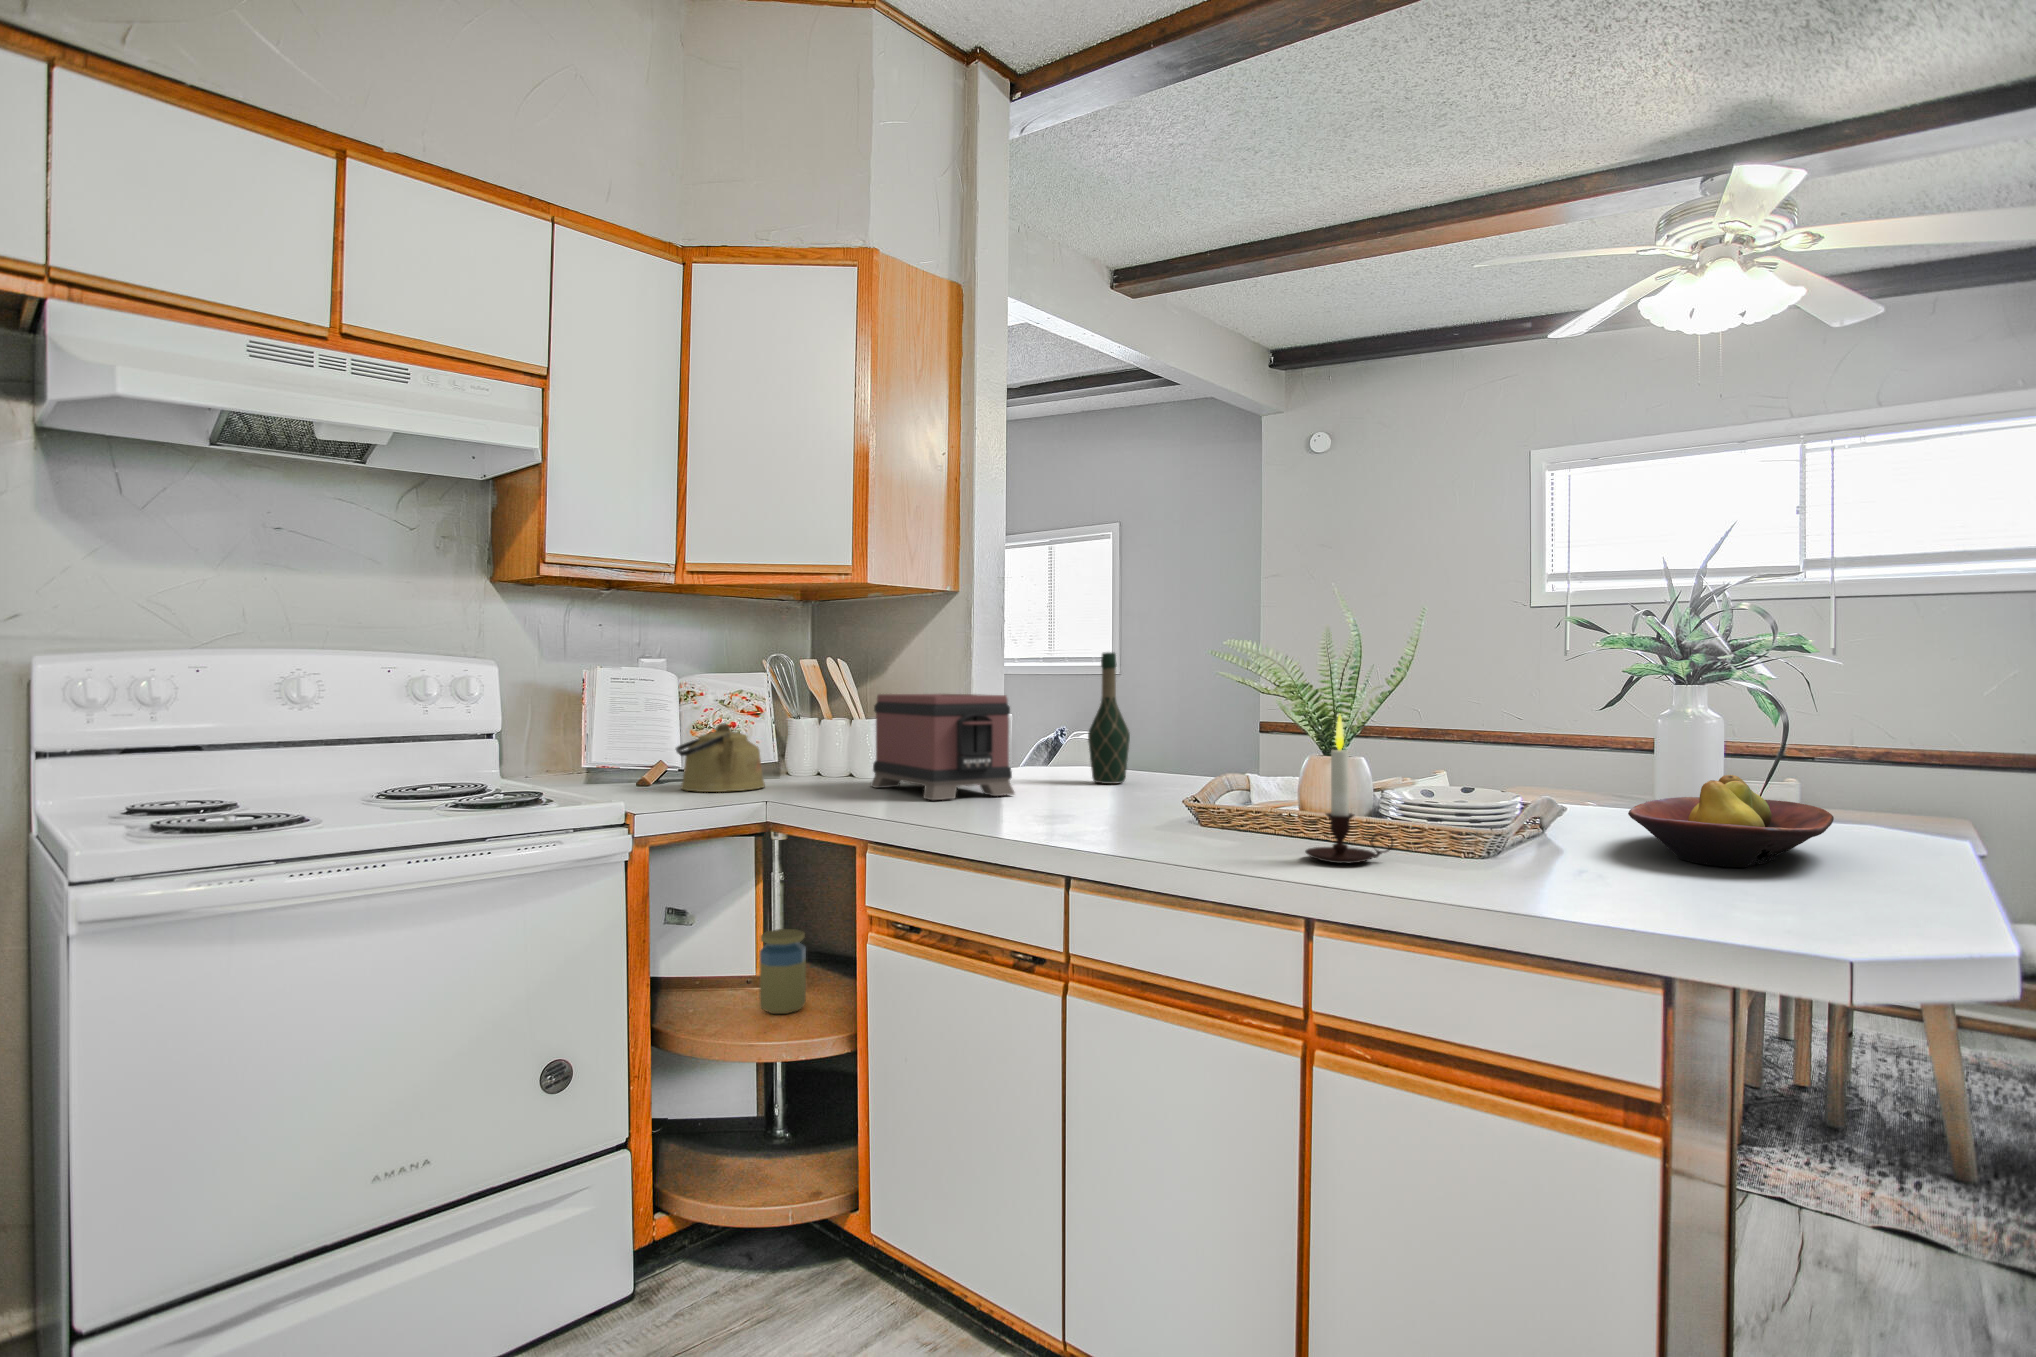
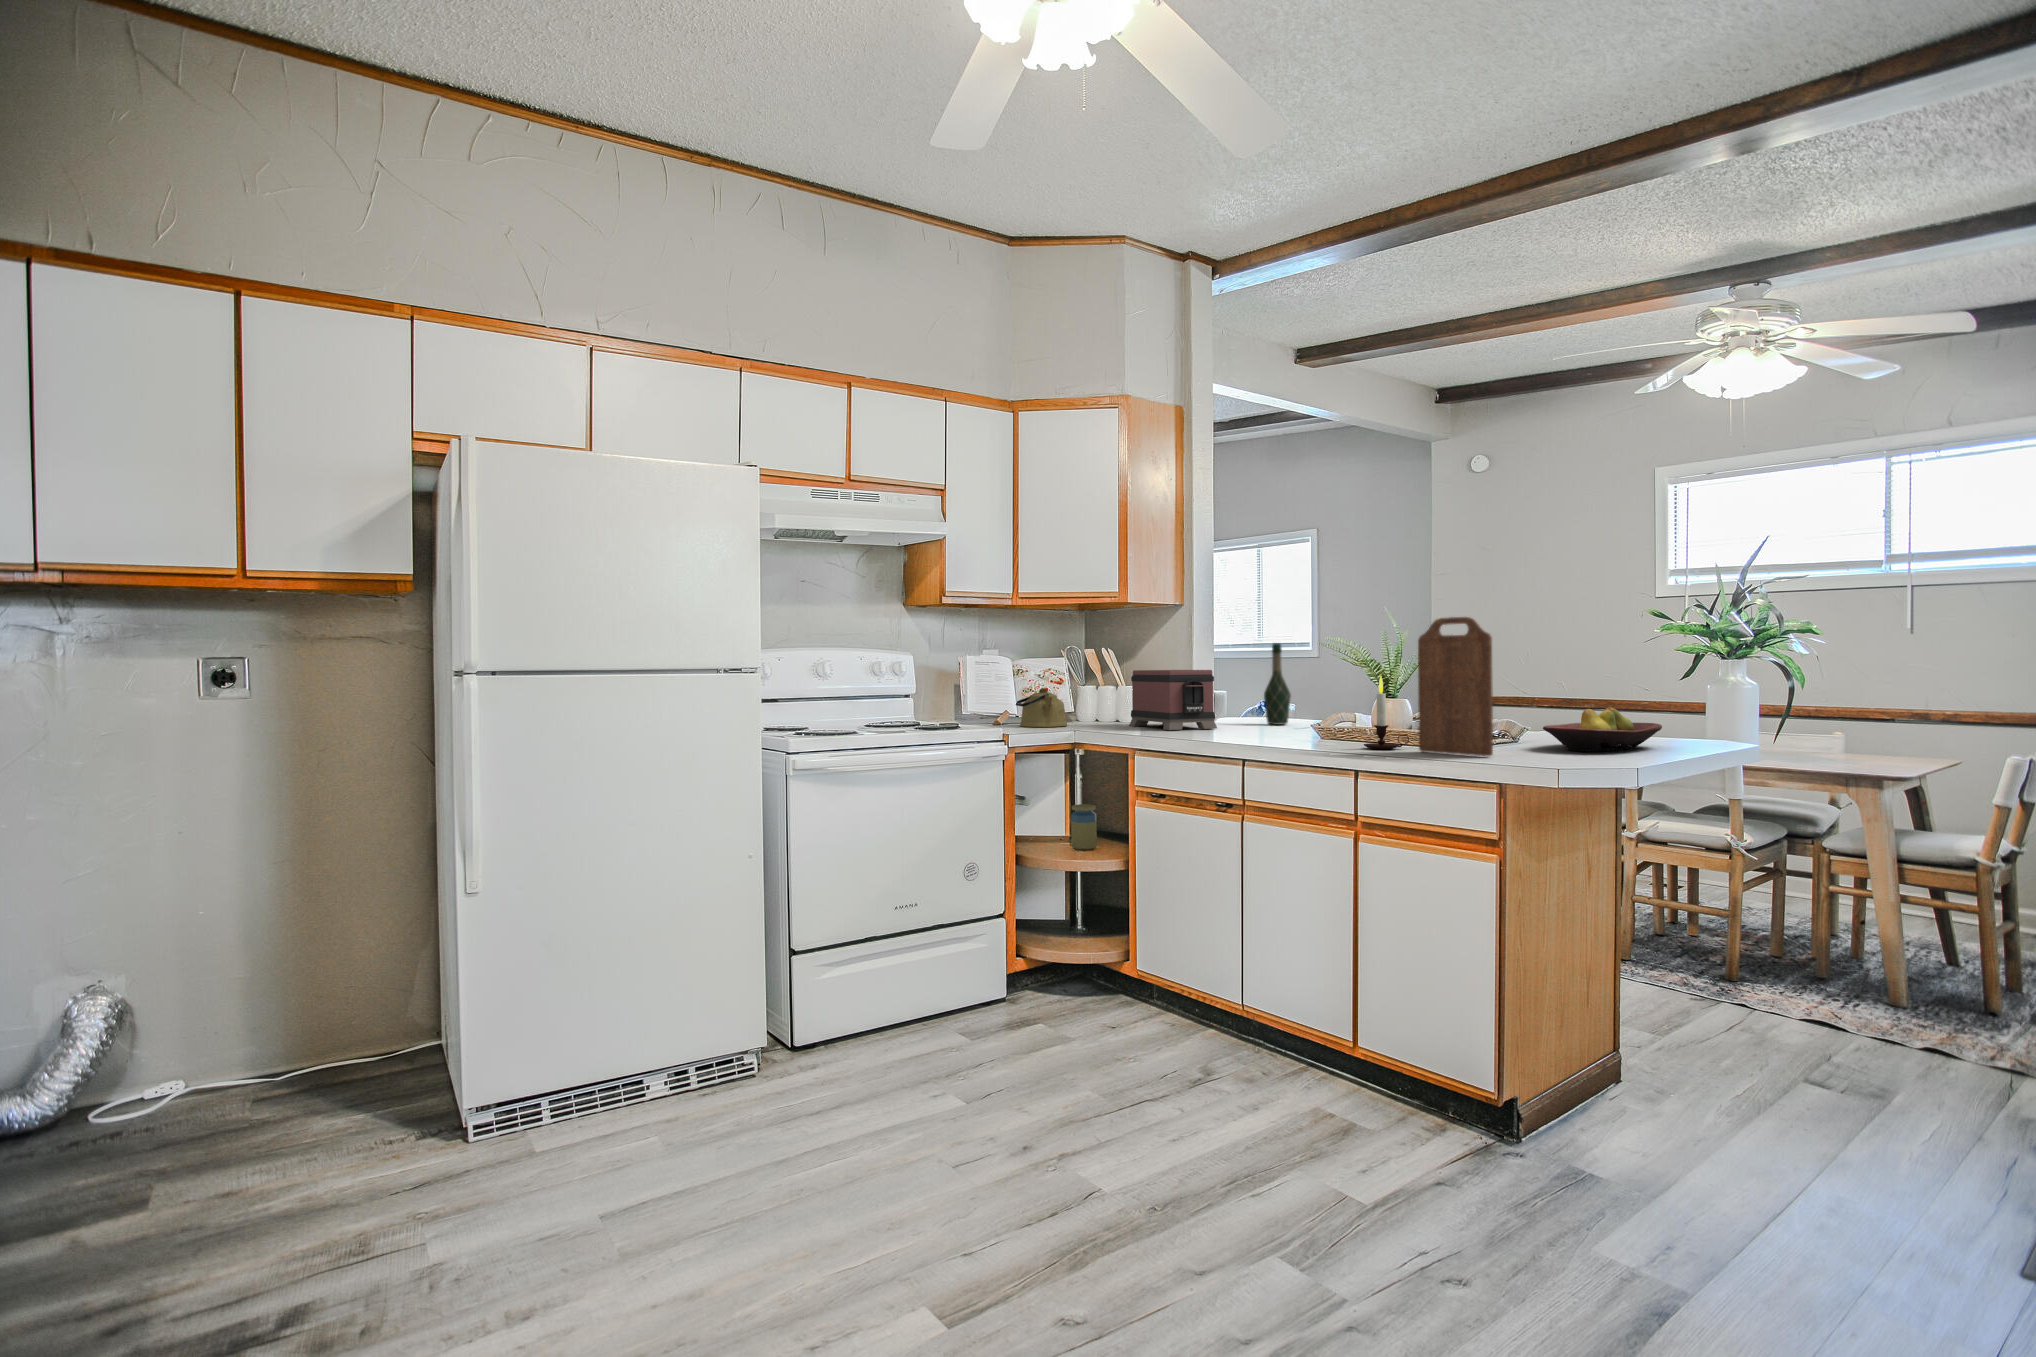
cutting board: none [1423,595,1599,894] -> present [1418,617,1493,756]

